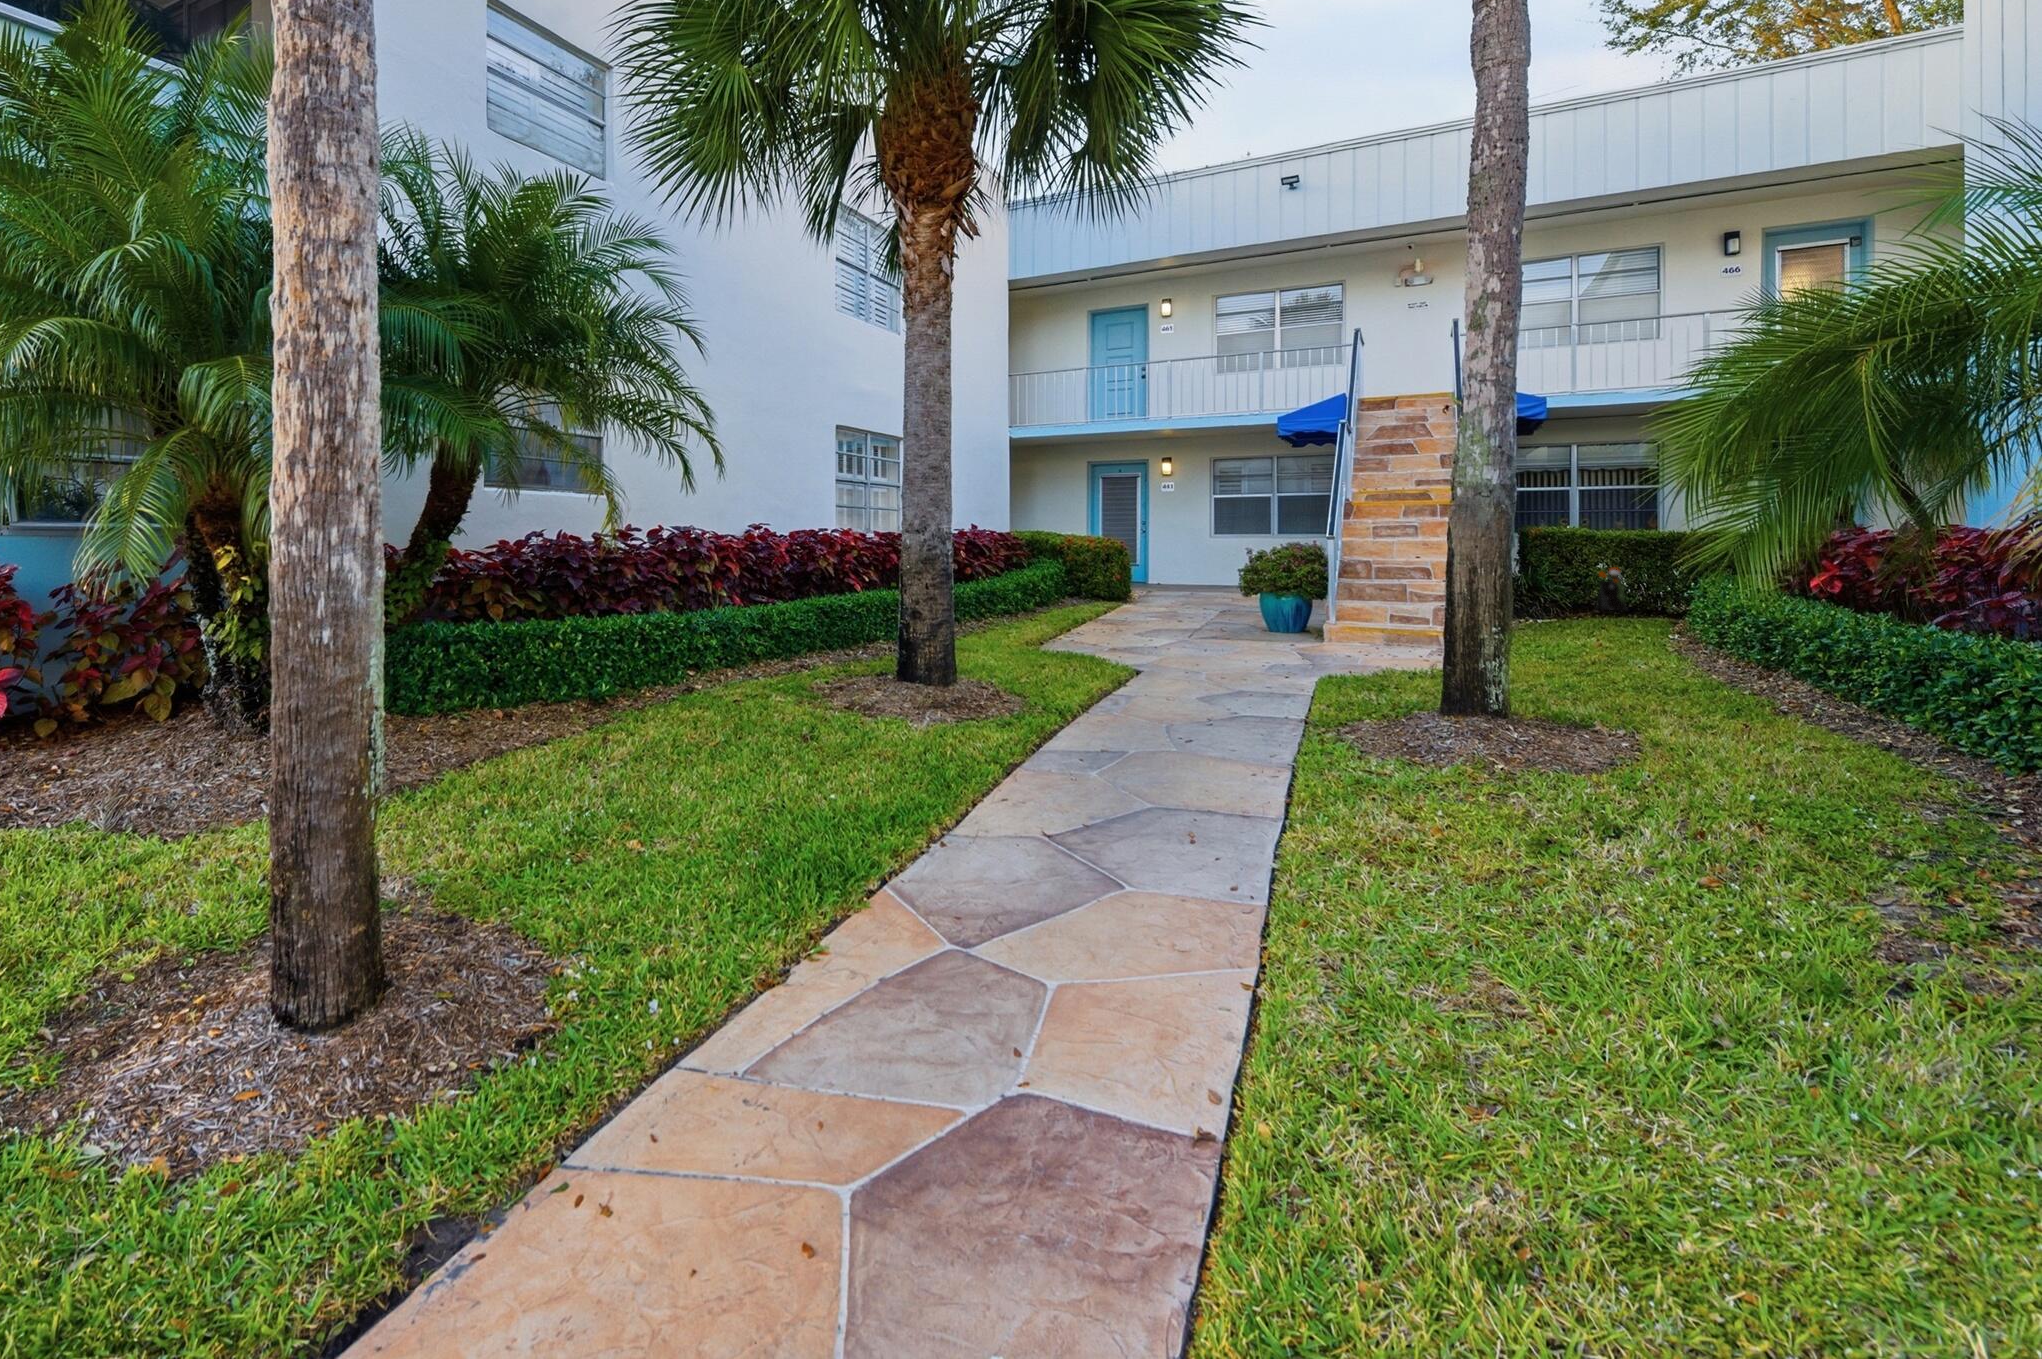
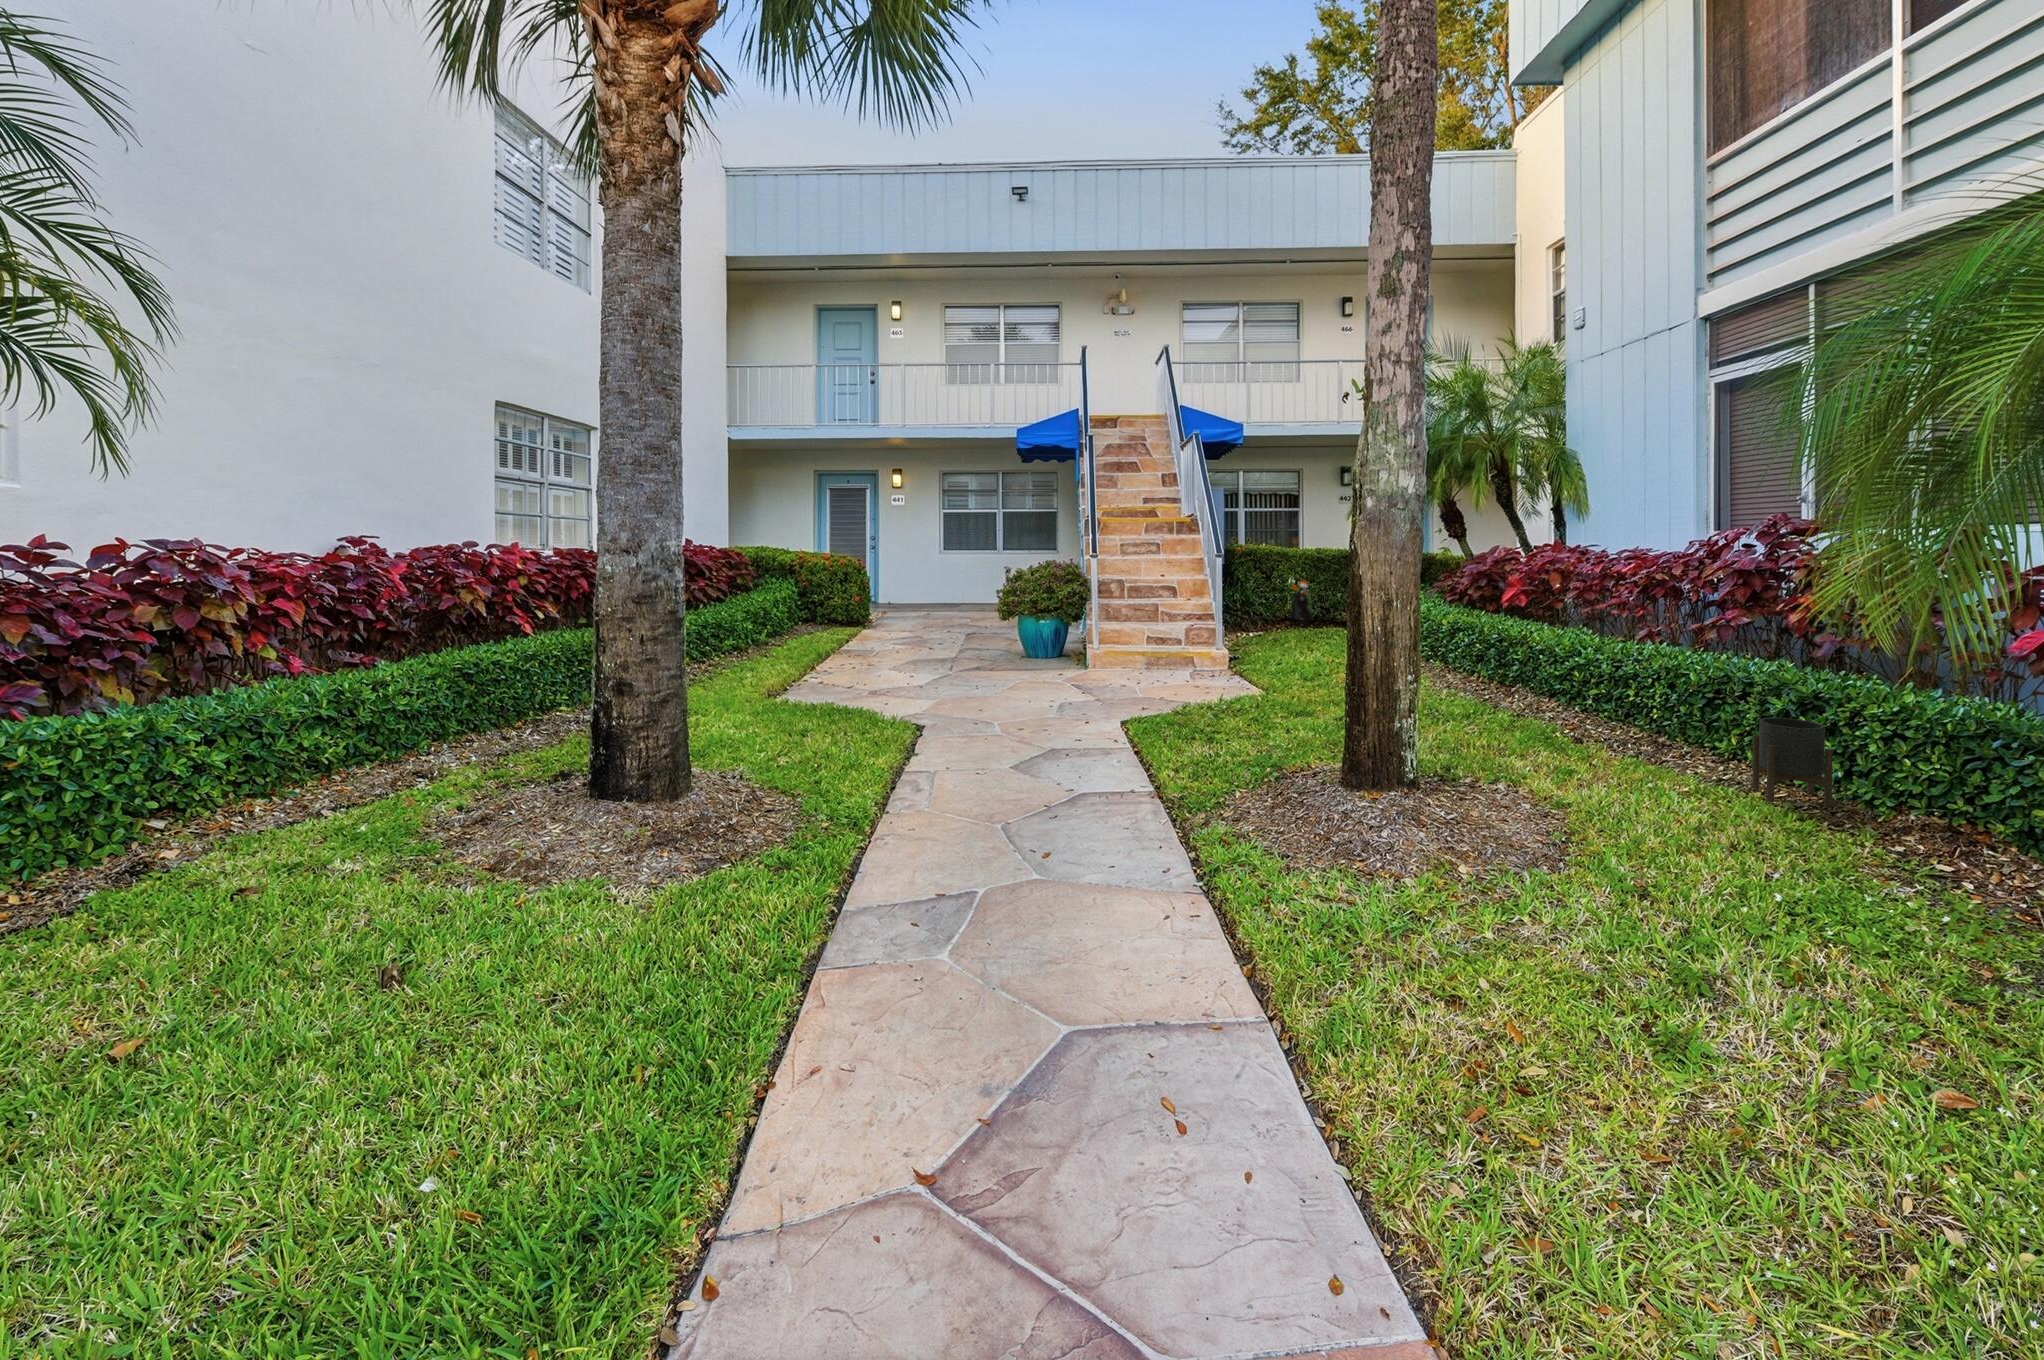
planter: none [1904,688,1980,771] -> present [1752,718,1832,807]

